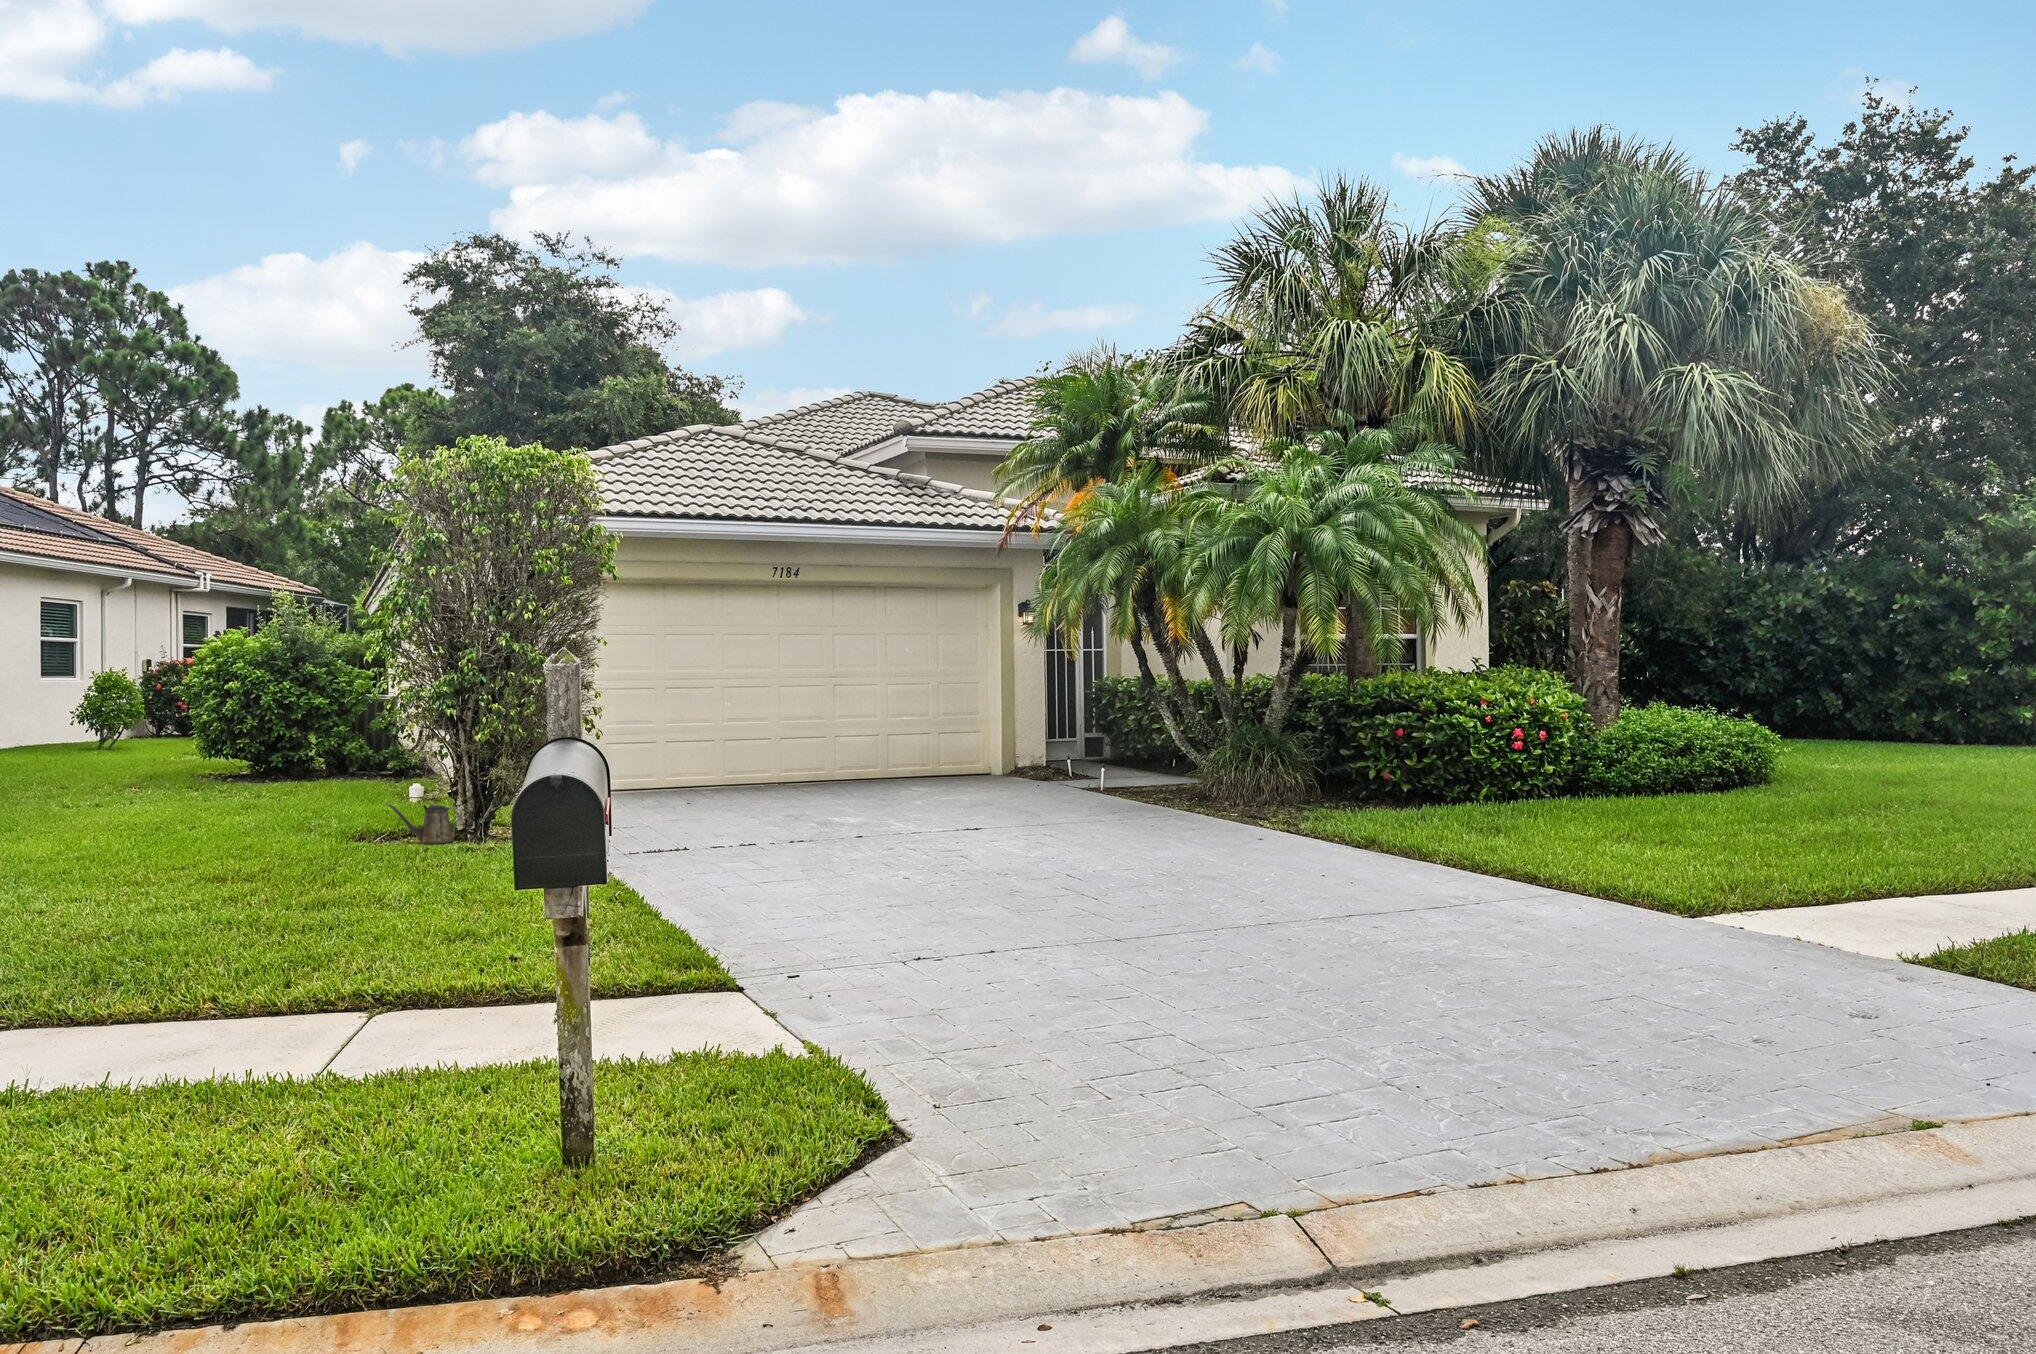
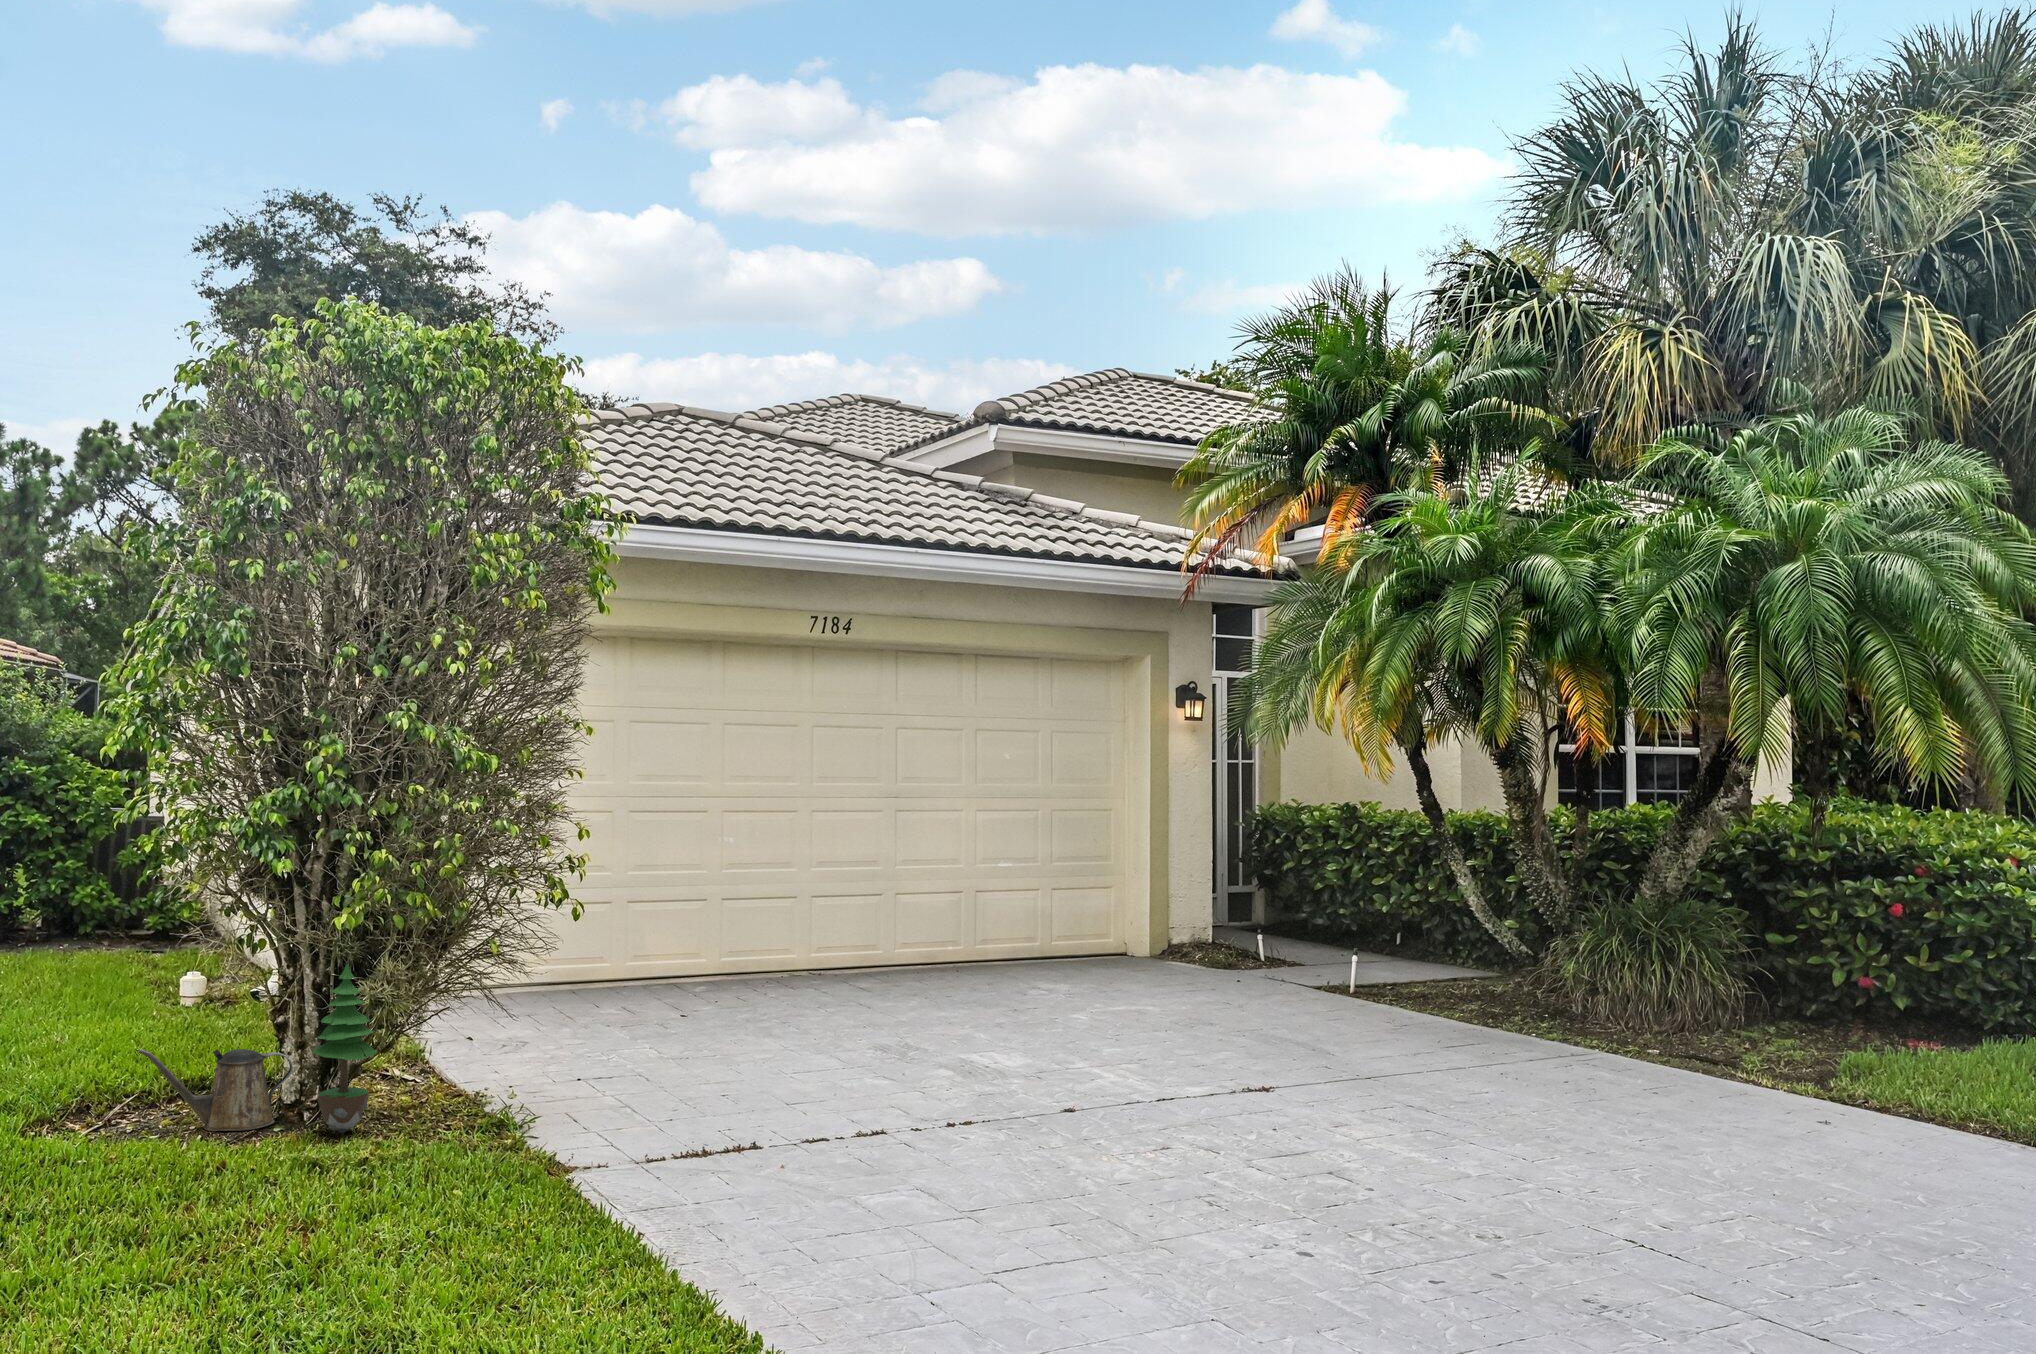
potted tree: none [470,761,501,844] -> present [313,964,377,1133]

